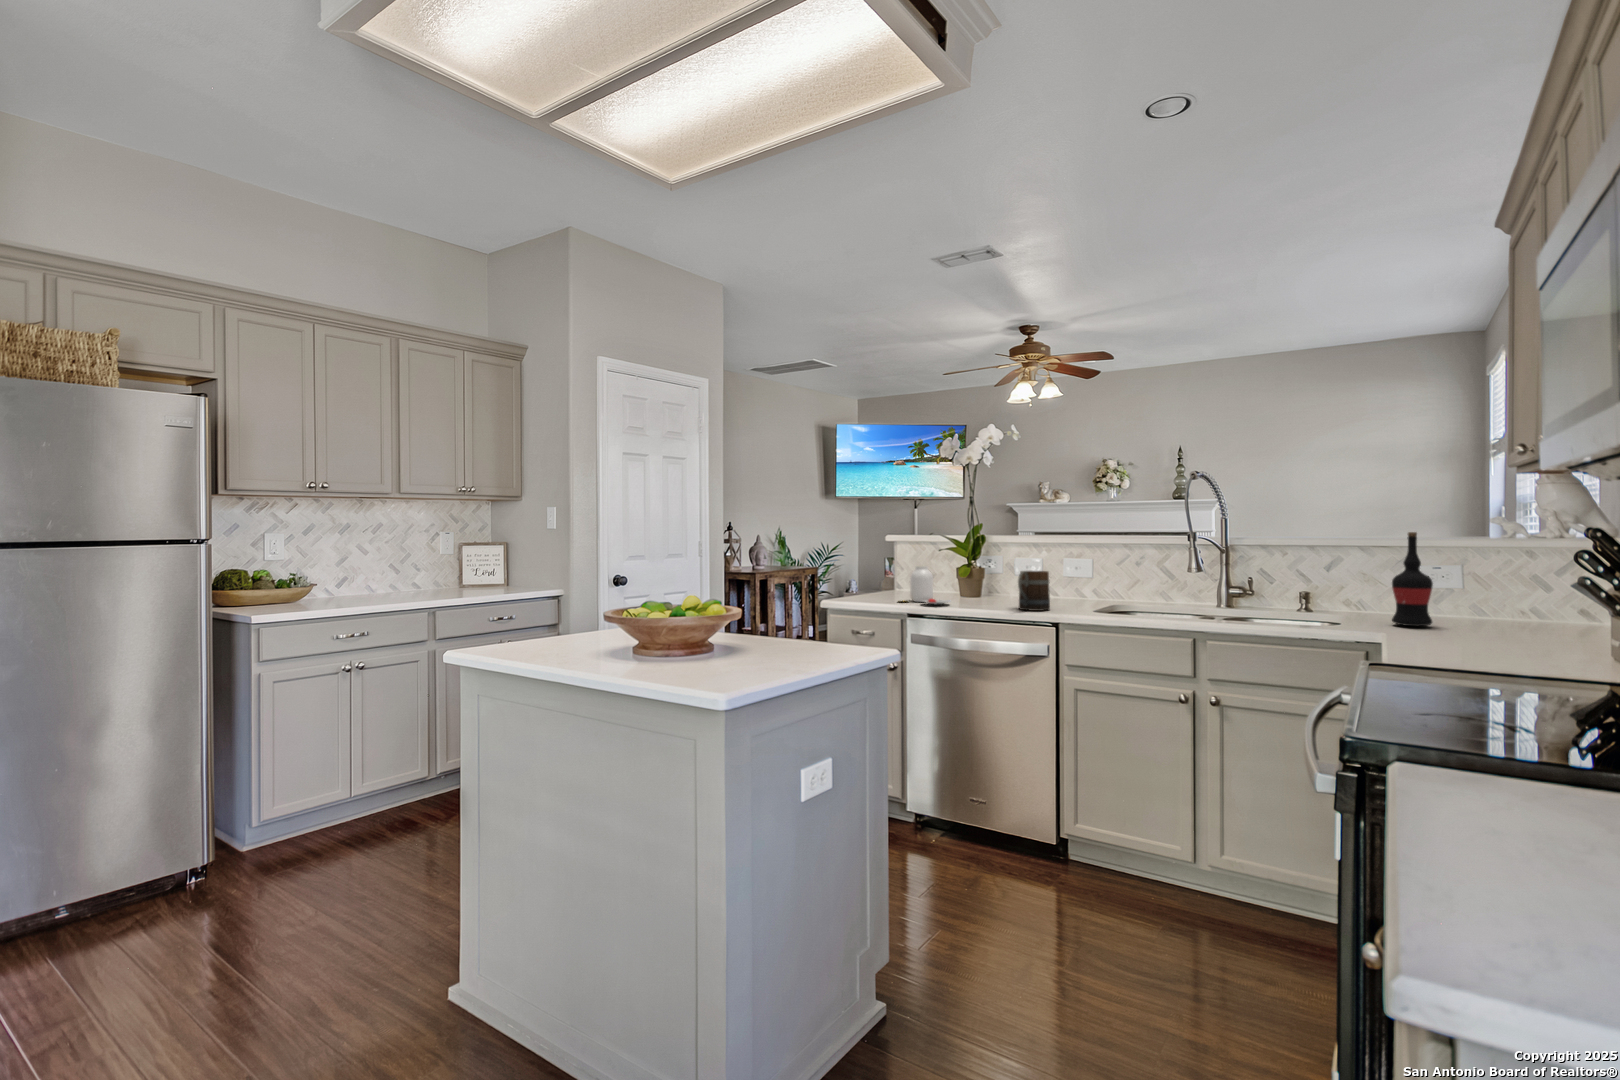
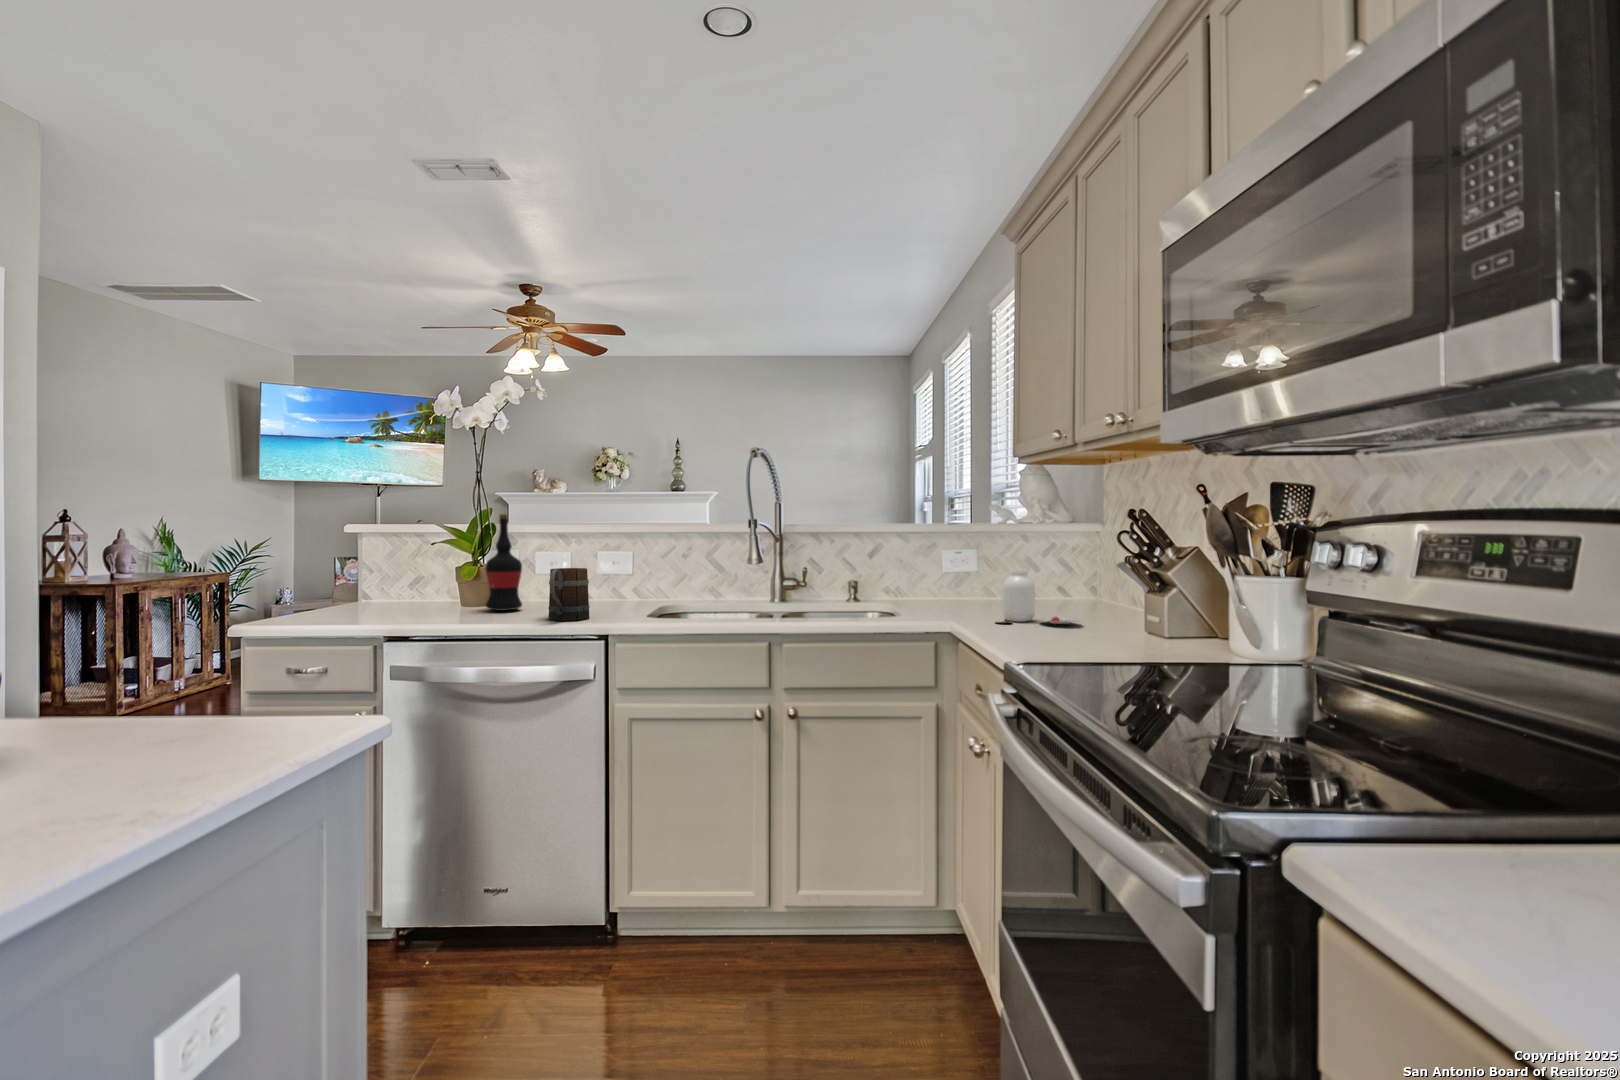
wine bottle: present [1392,532,1433,626] -> present [486,514,522,611]
jar: present [910,566,949,604] -> present [996,571,1081,624]

